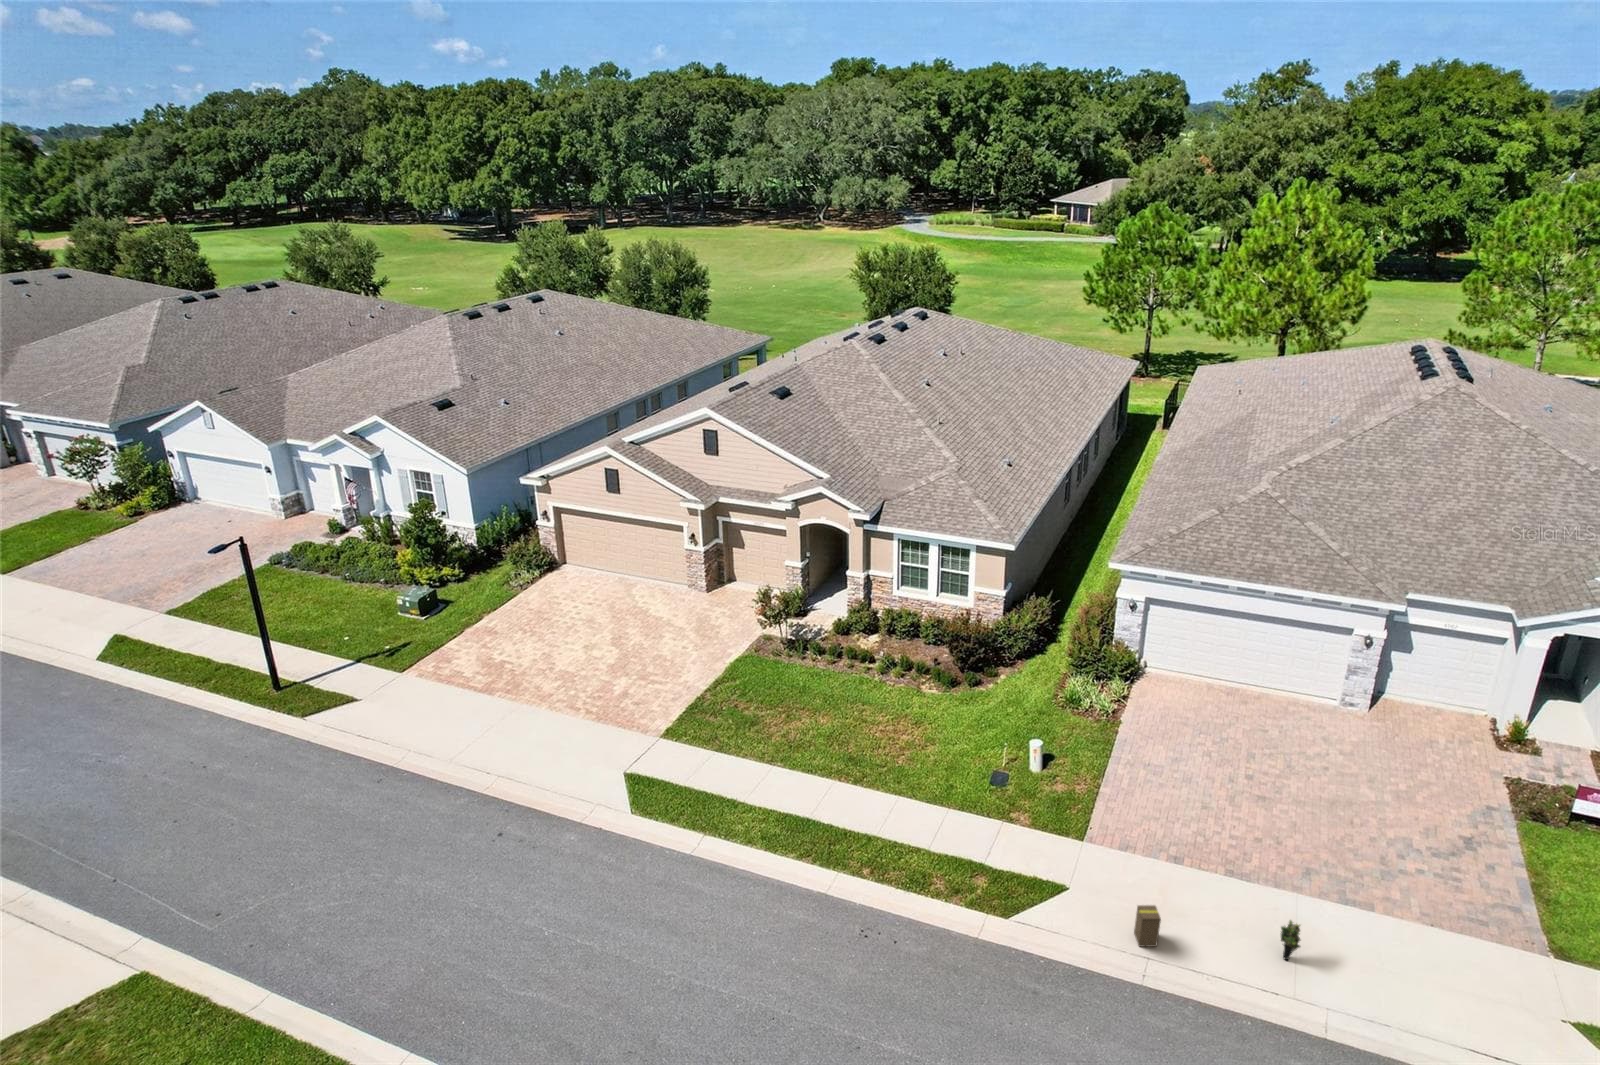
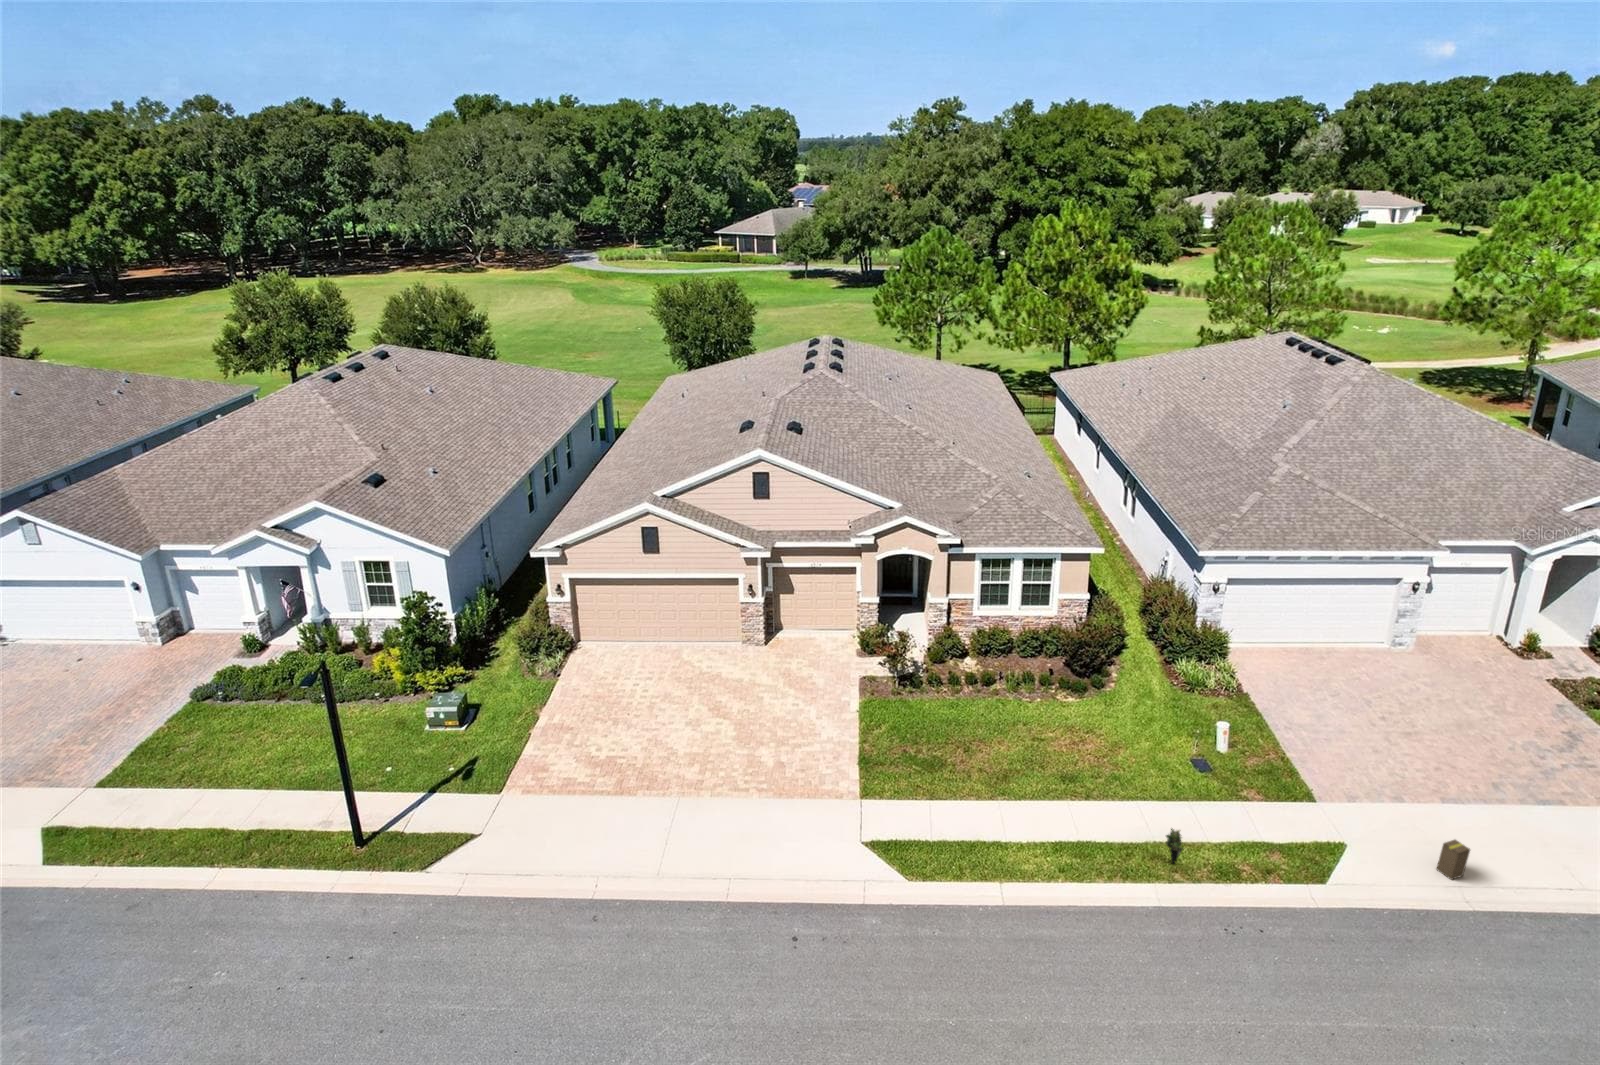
potted plant: present [1281,920,1300,960] -> present [1166,829,1184,864]

